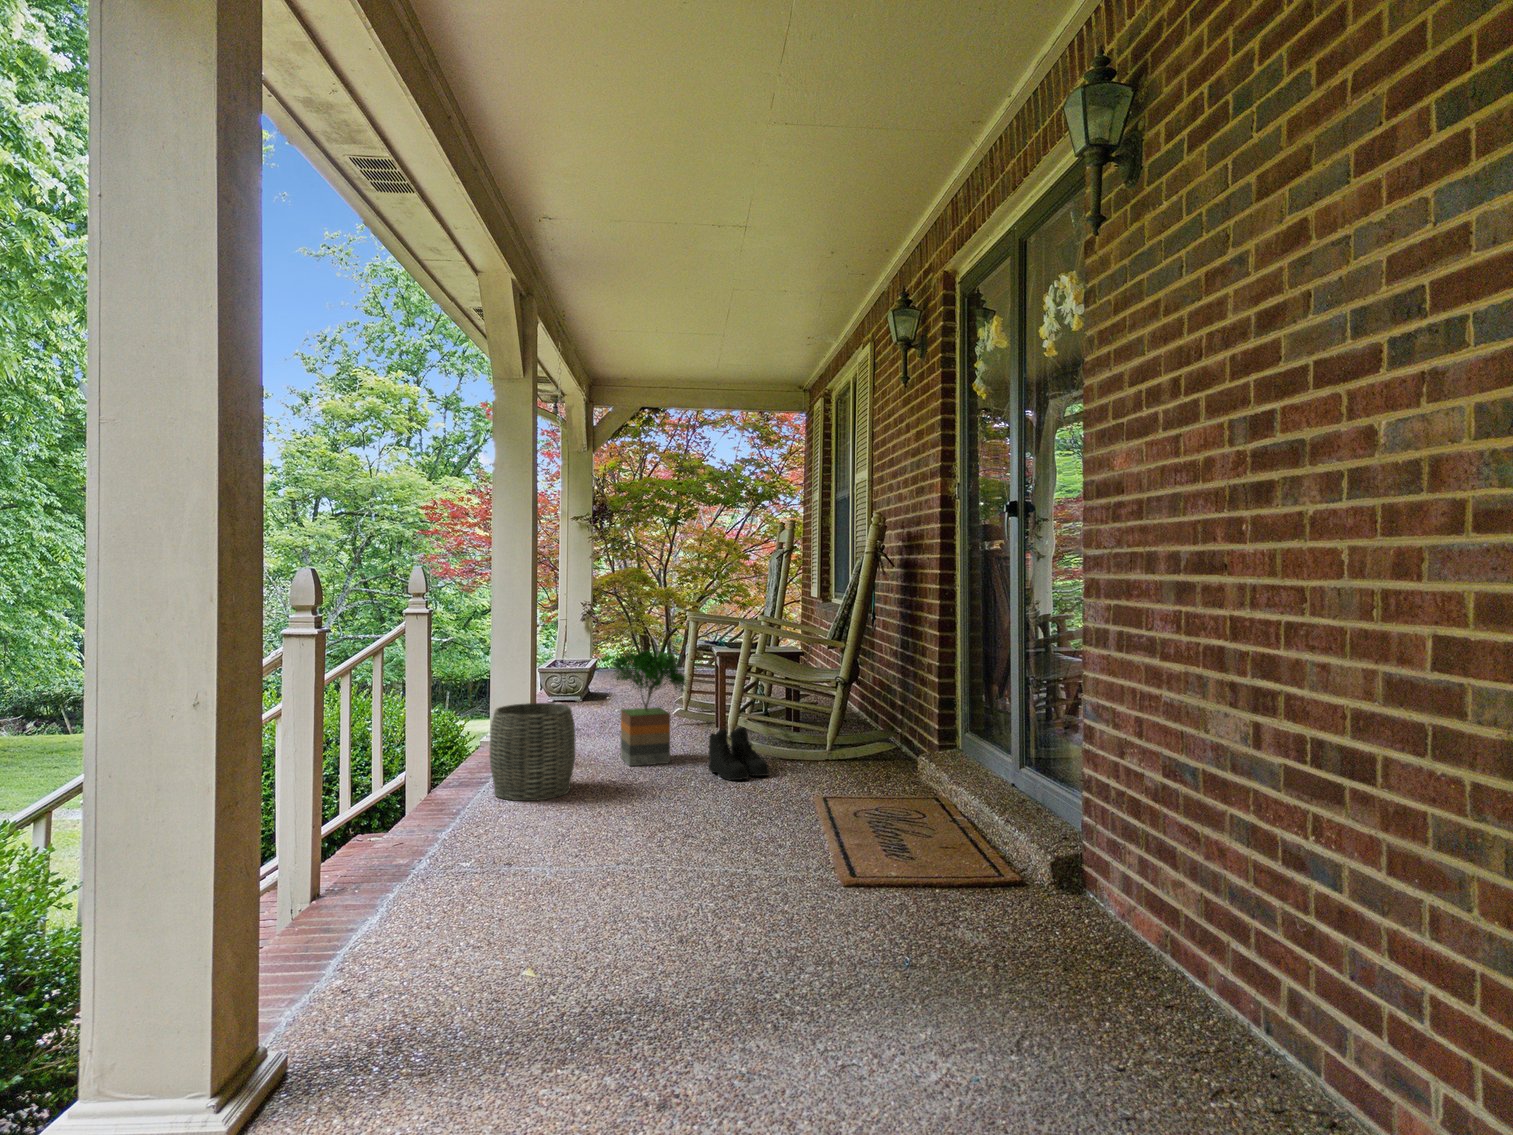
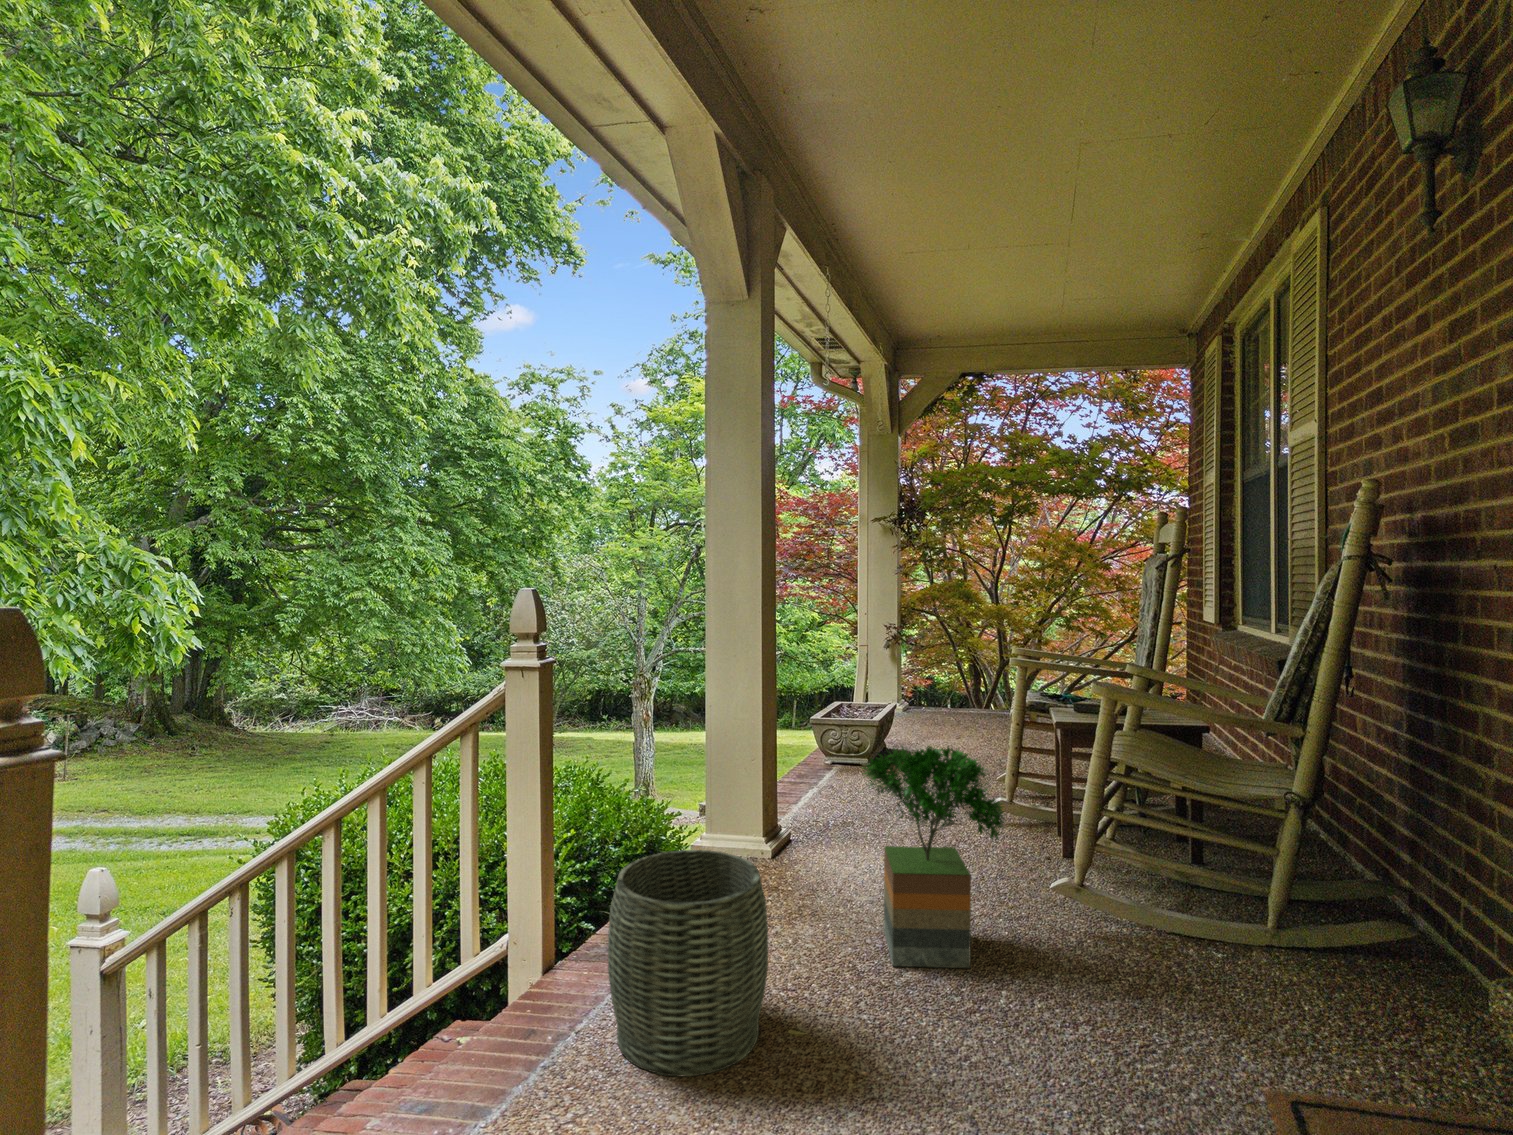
boots: present [709,727,770,780] -> none [1046,936,1191,1085]

